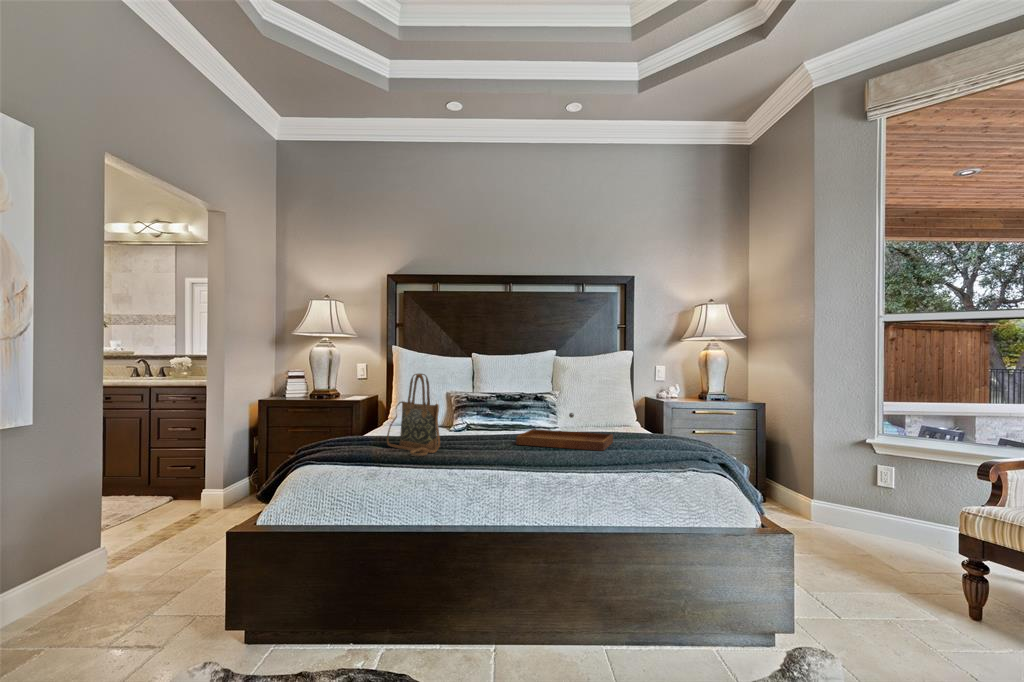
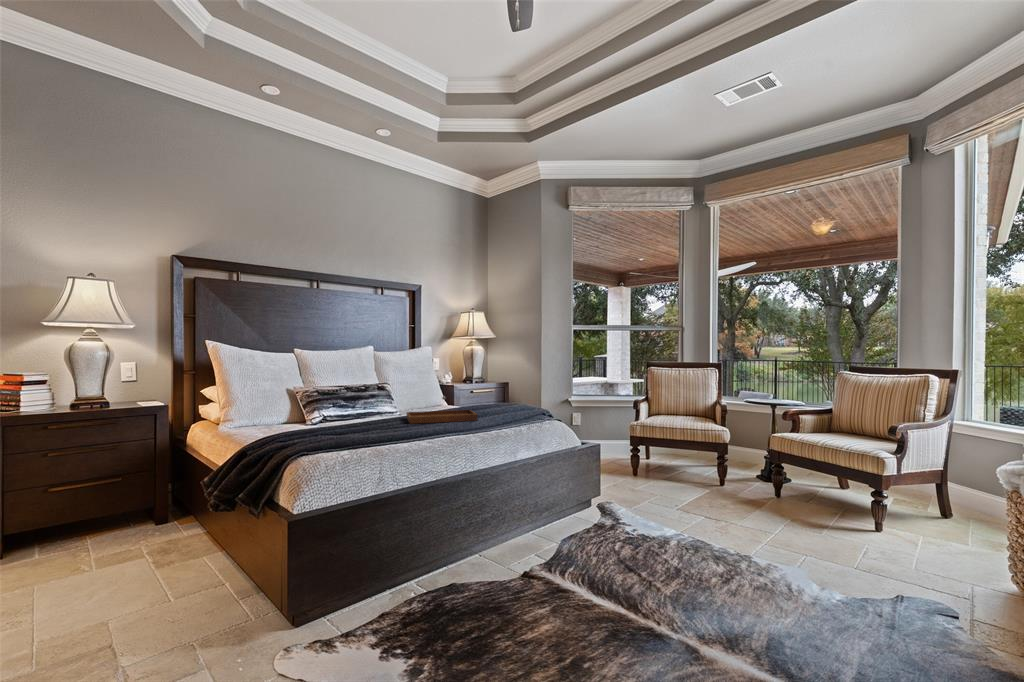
handbag: present [387,374,440,456] -> none [296,369,362,439]

